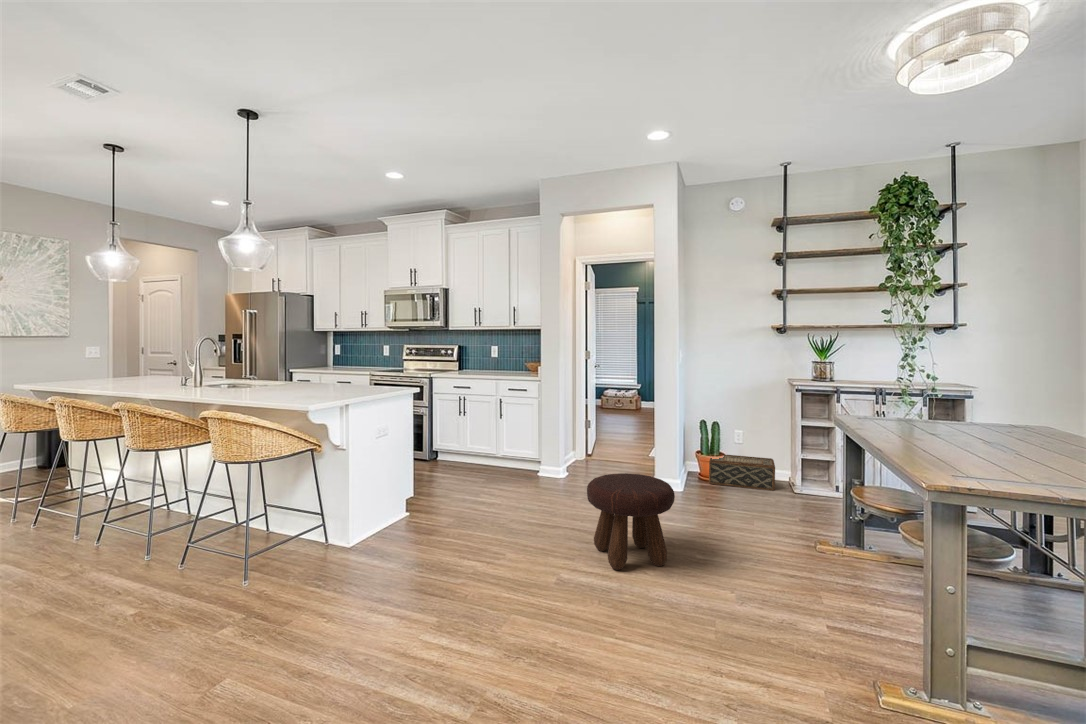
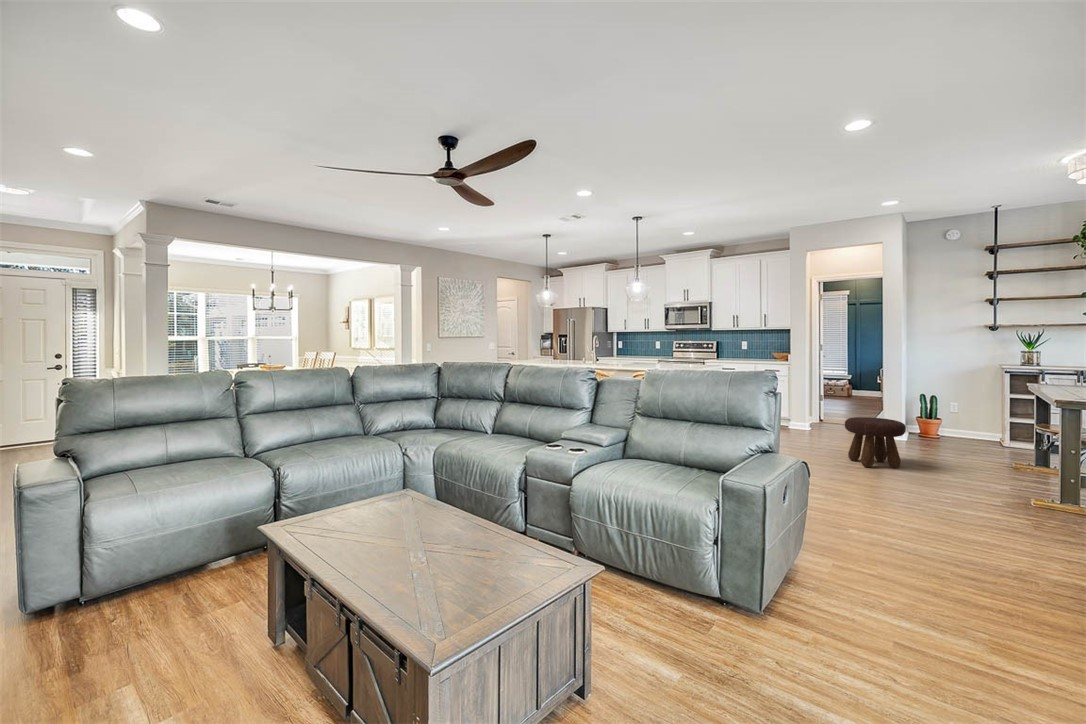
woven basket: present [709,454,775,491] -> none [927,419,986,445]

